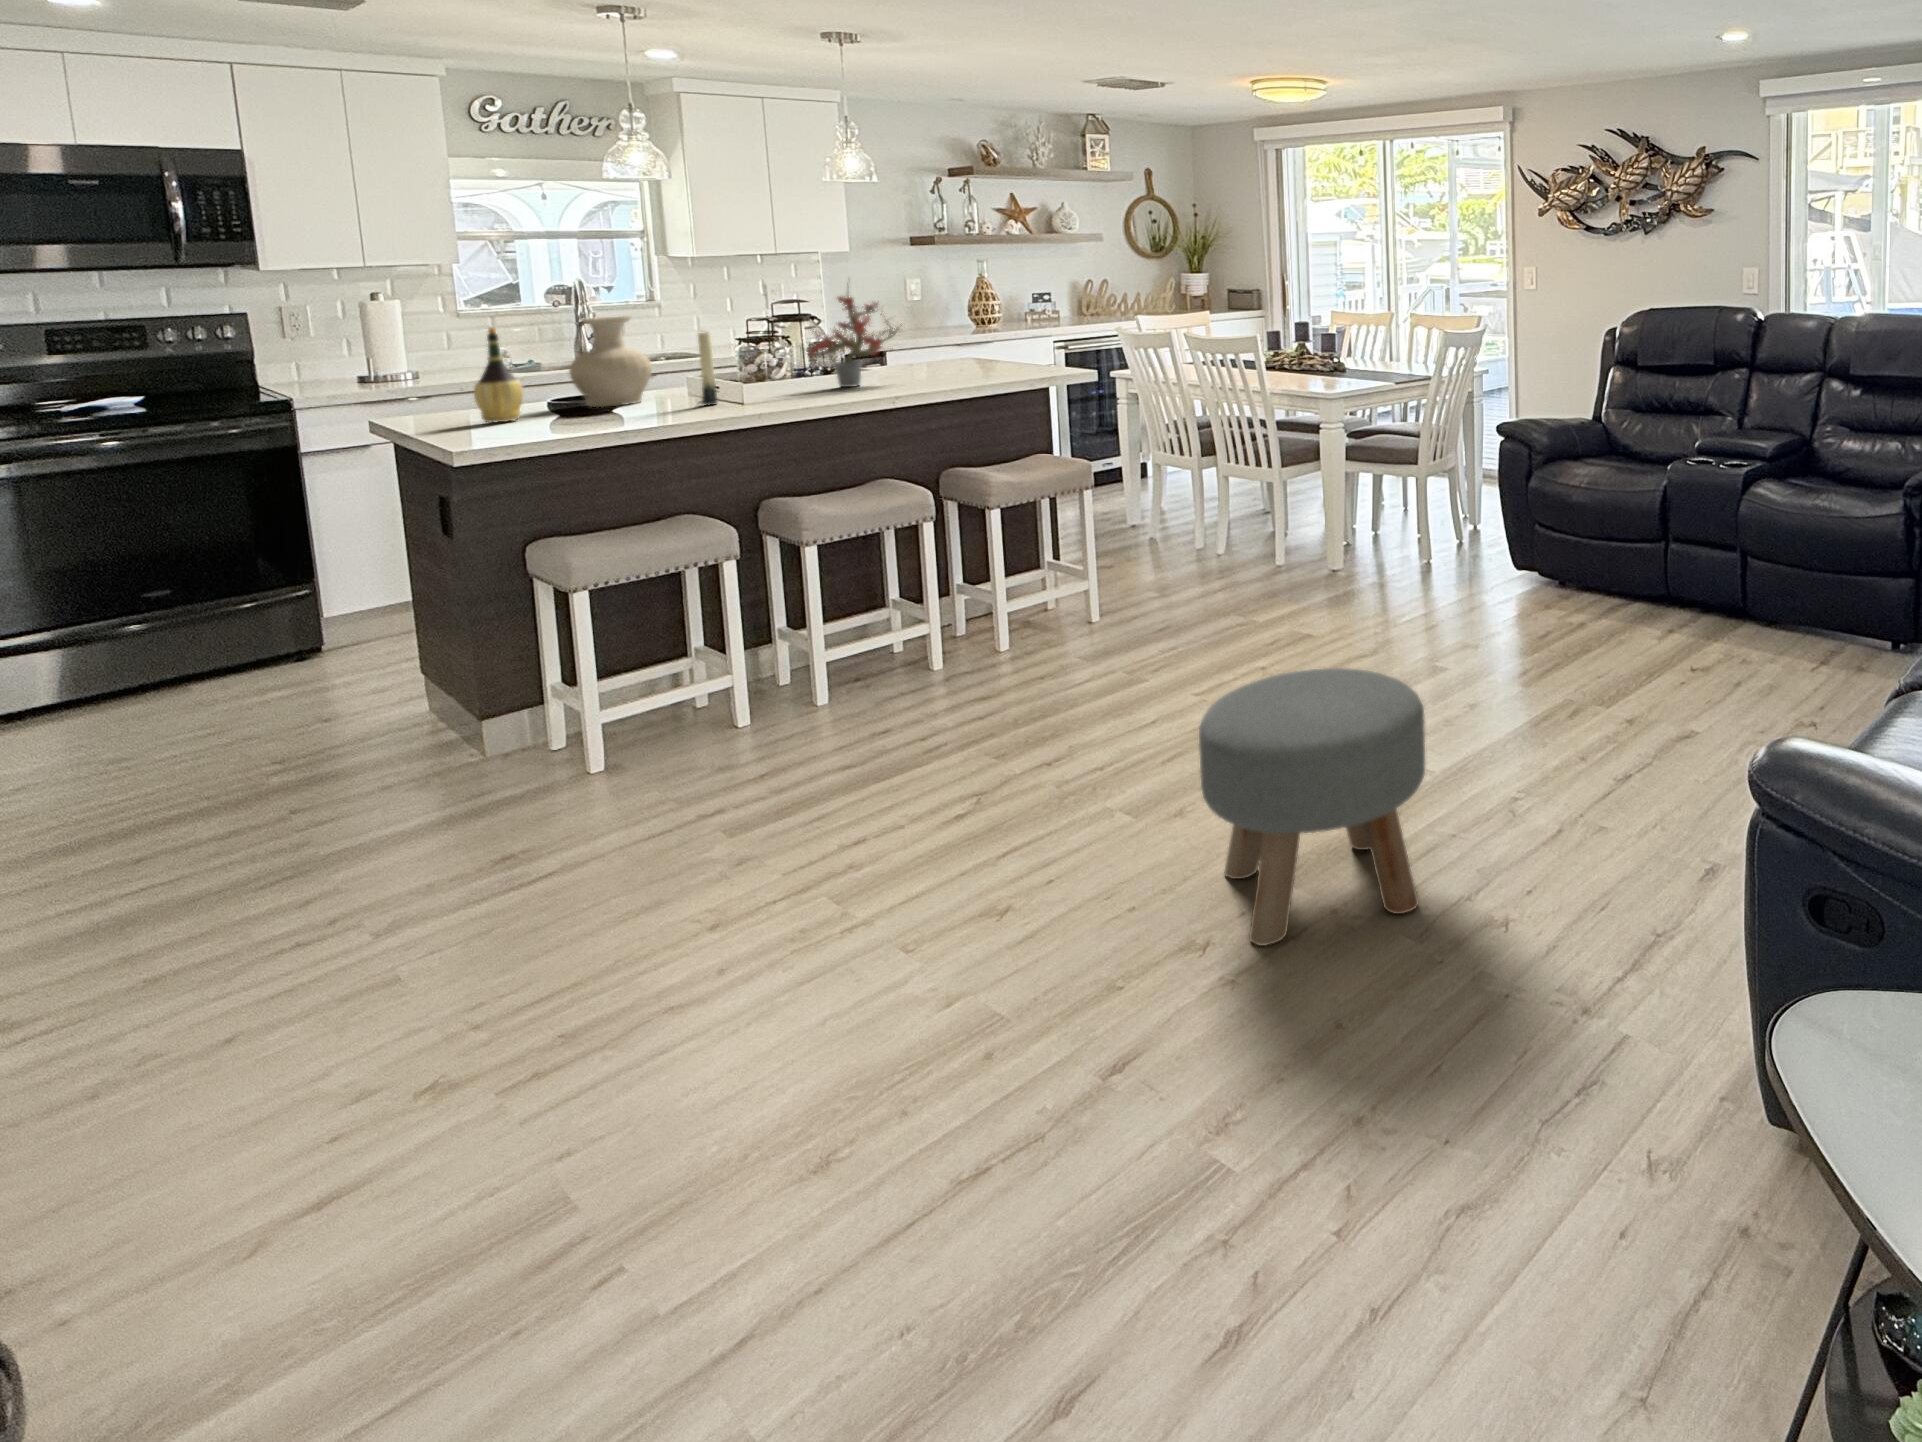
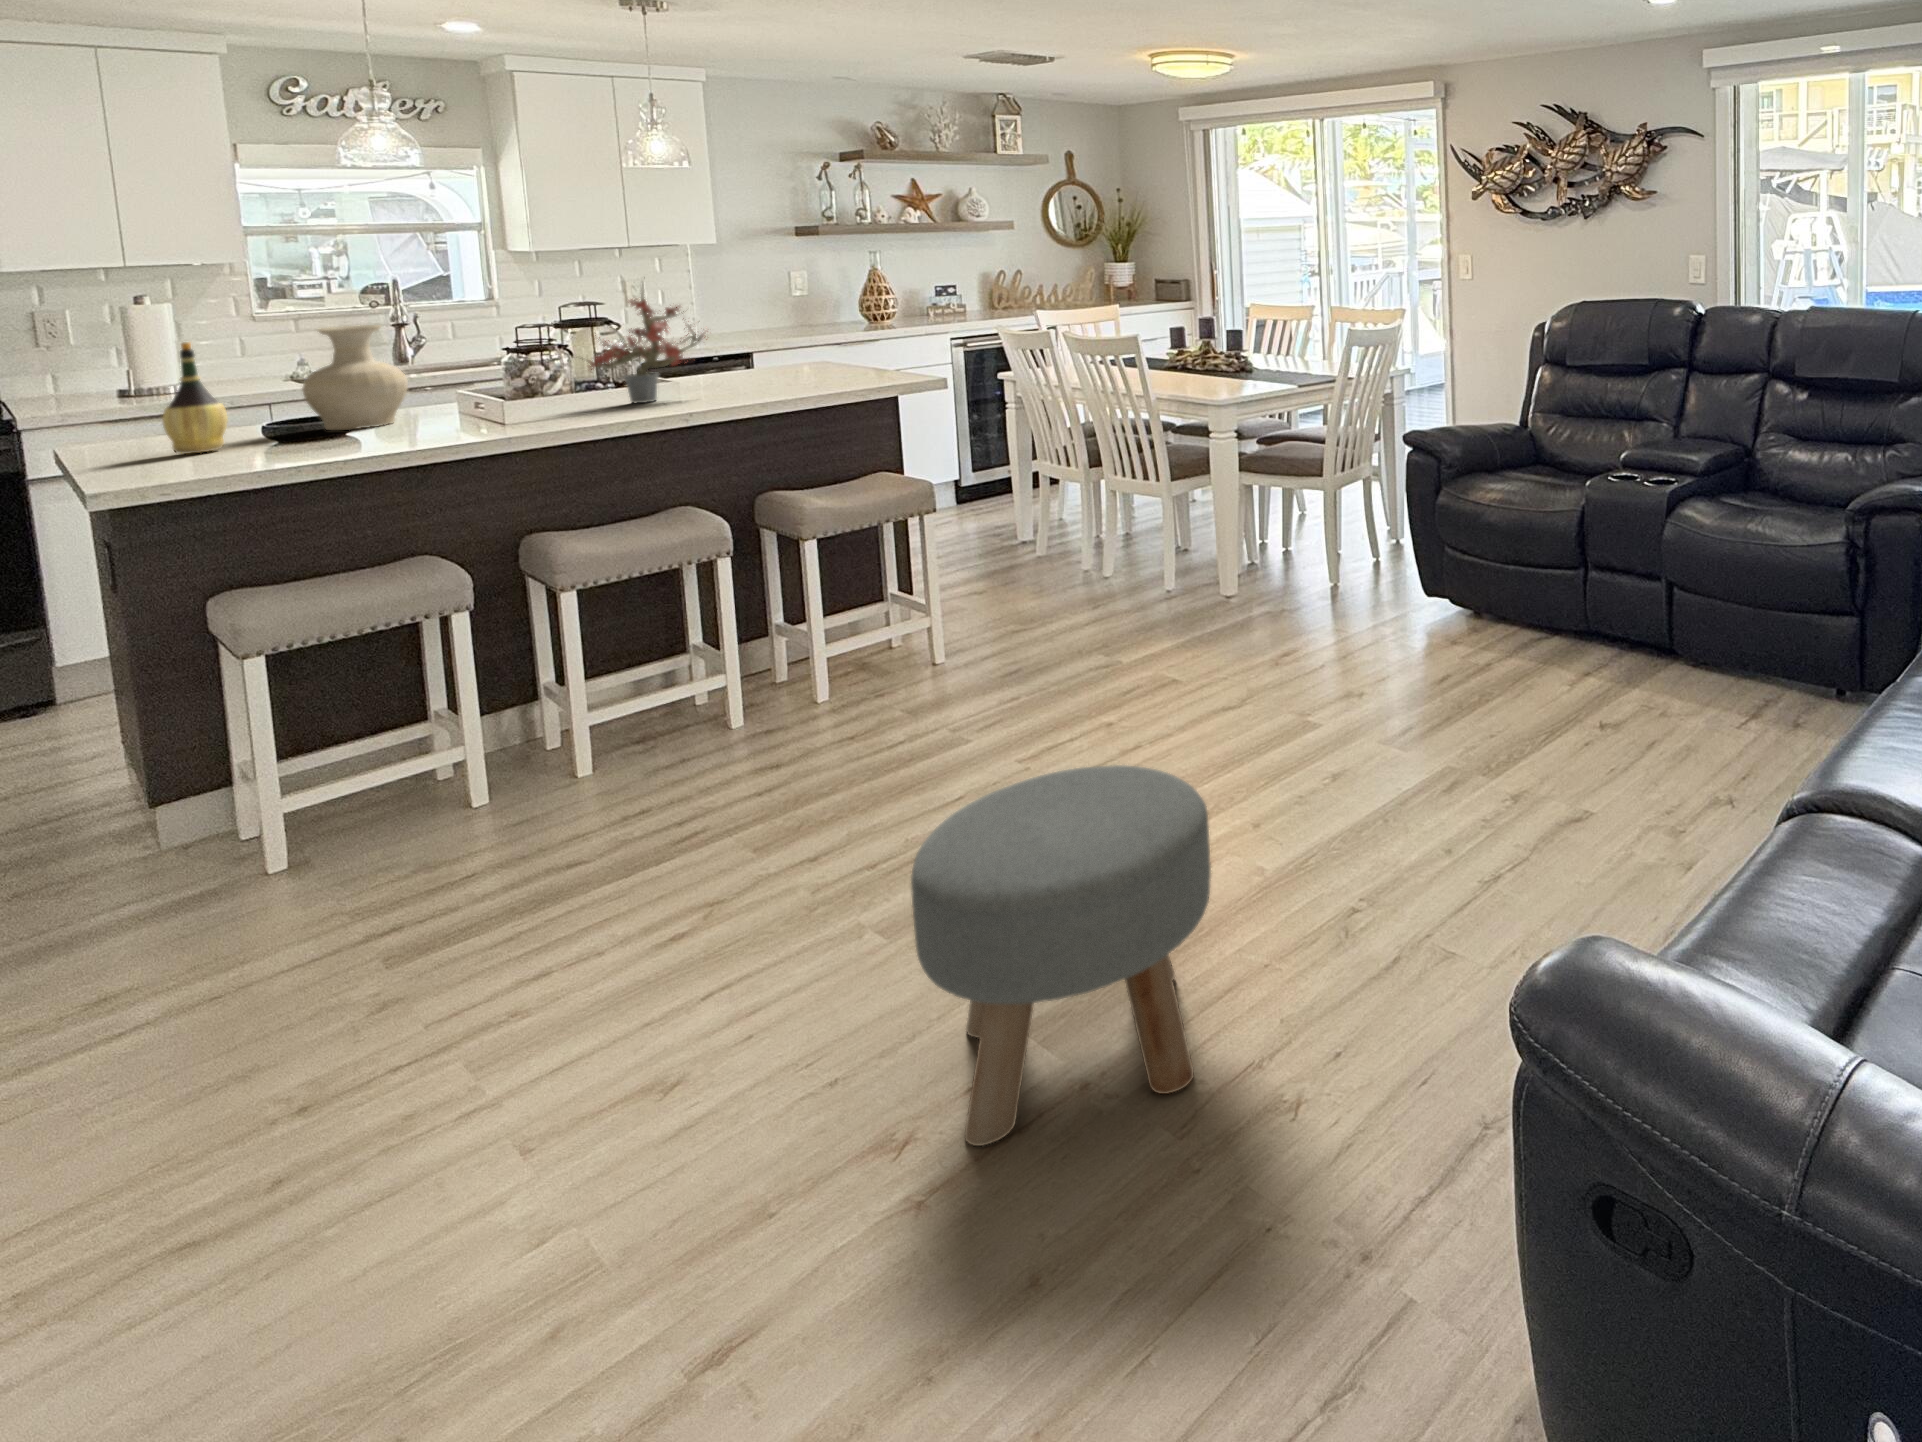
candle: present [698,331,718,406] -> none [442,342,468,429]

